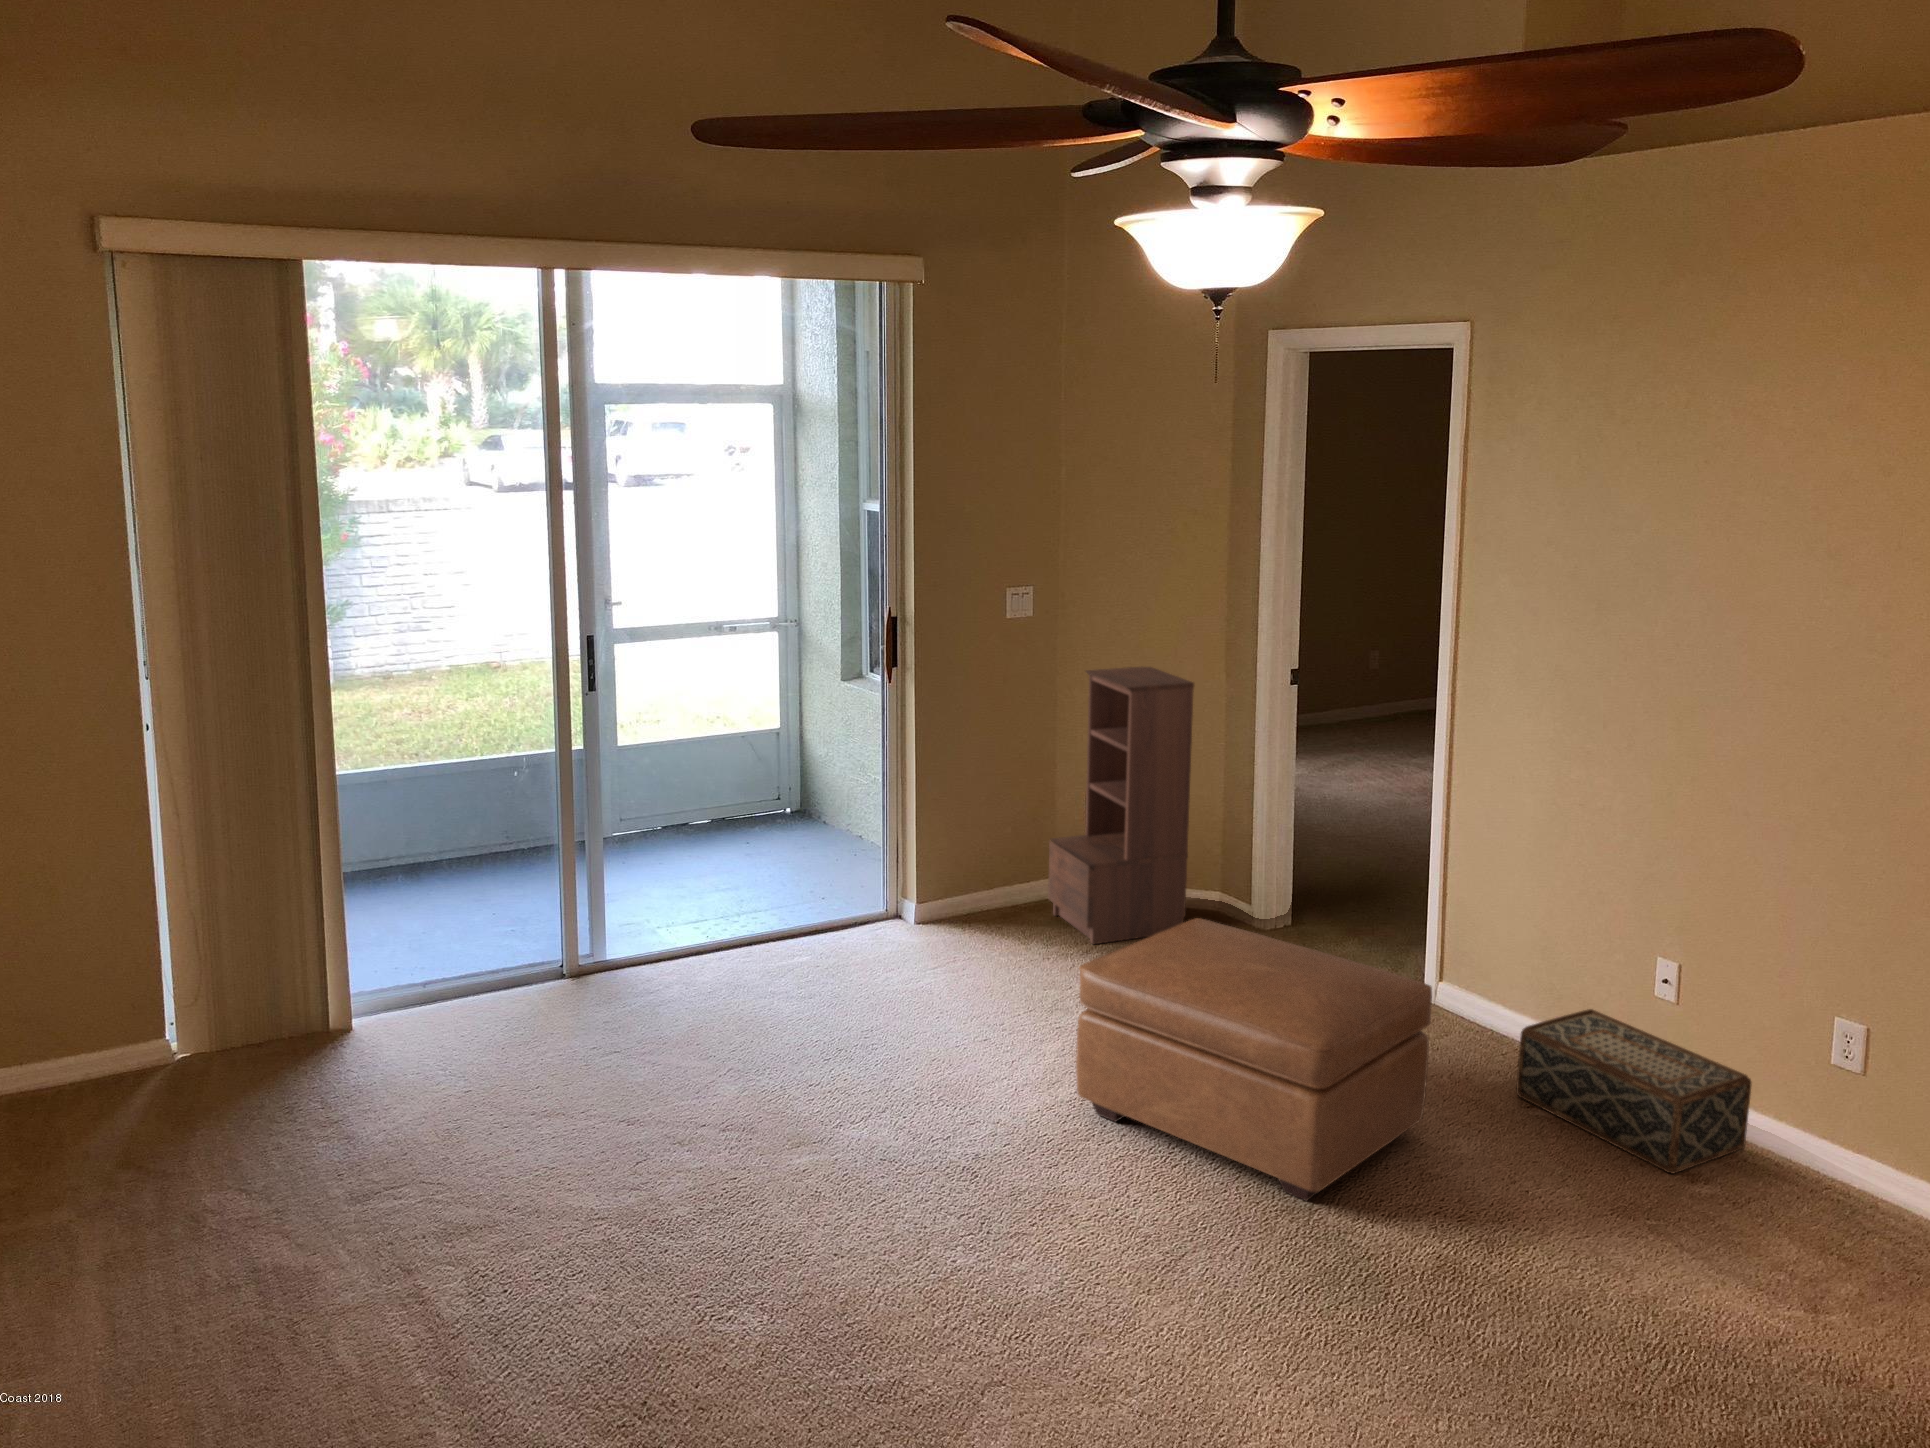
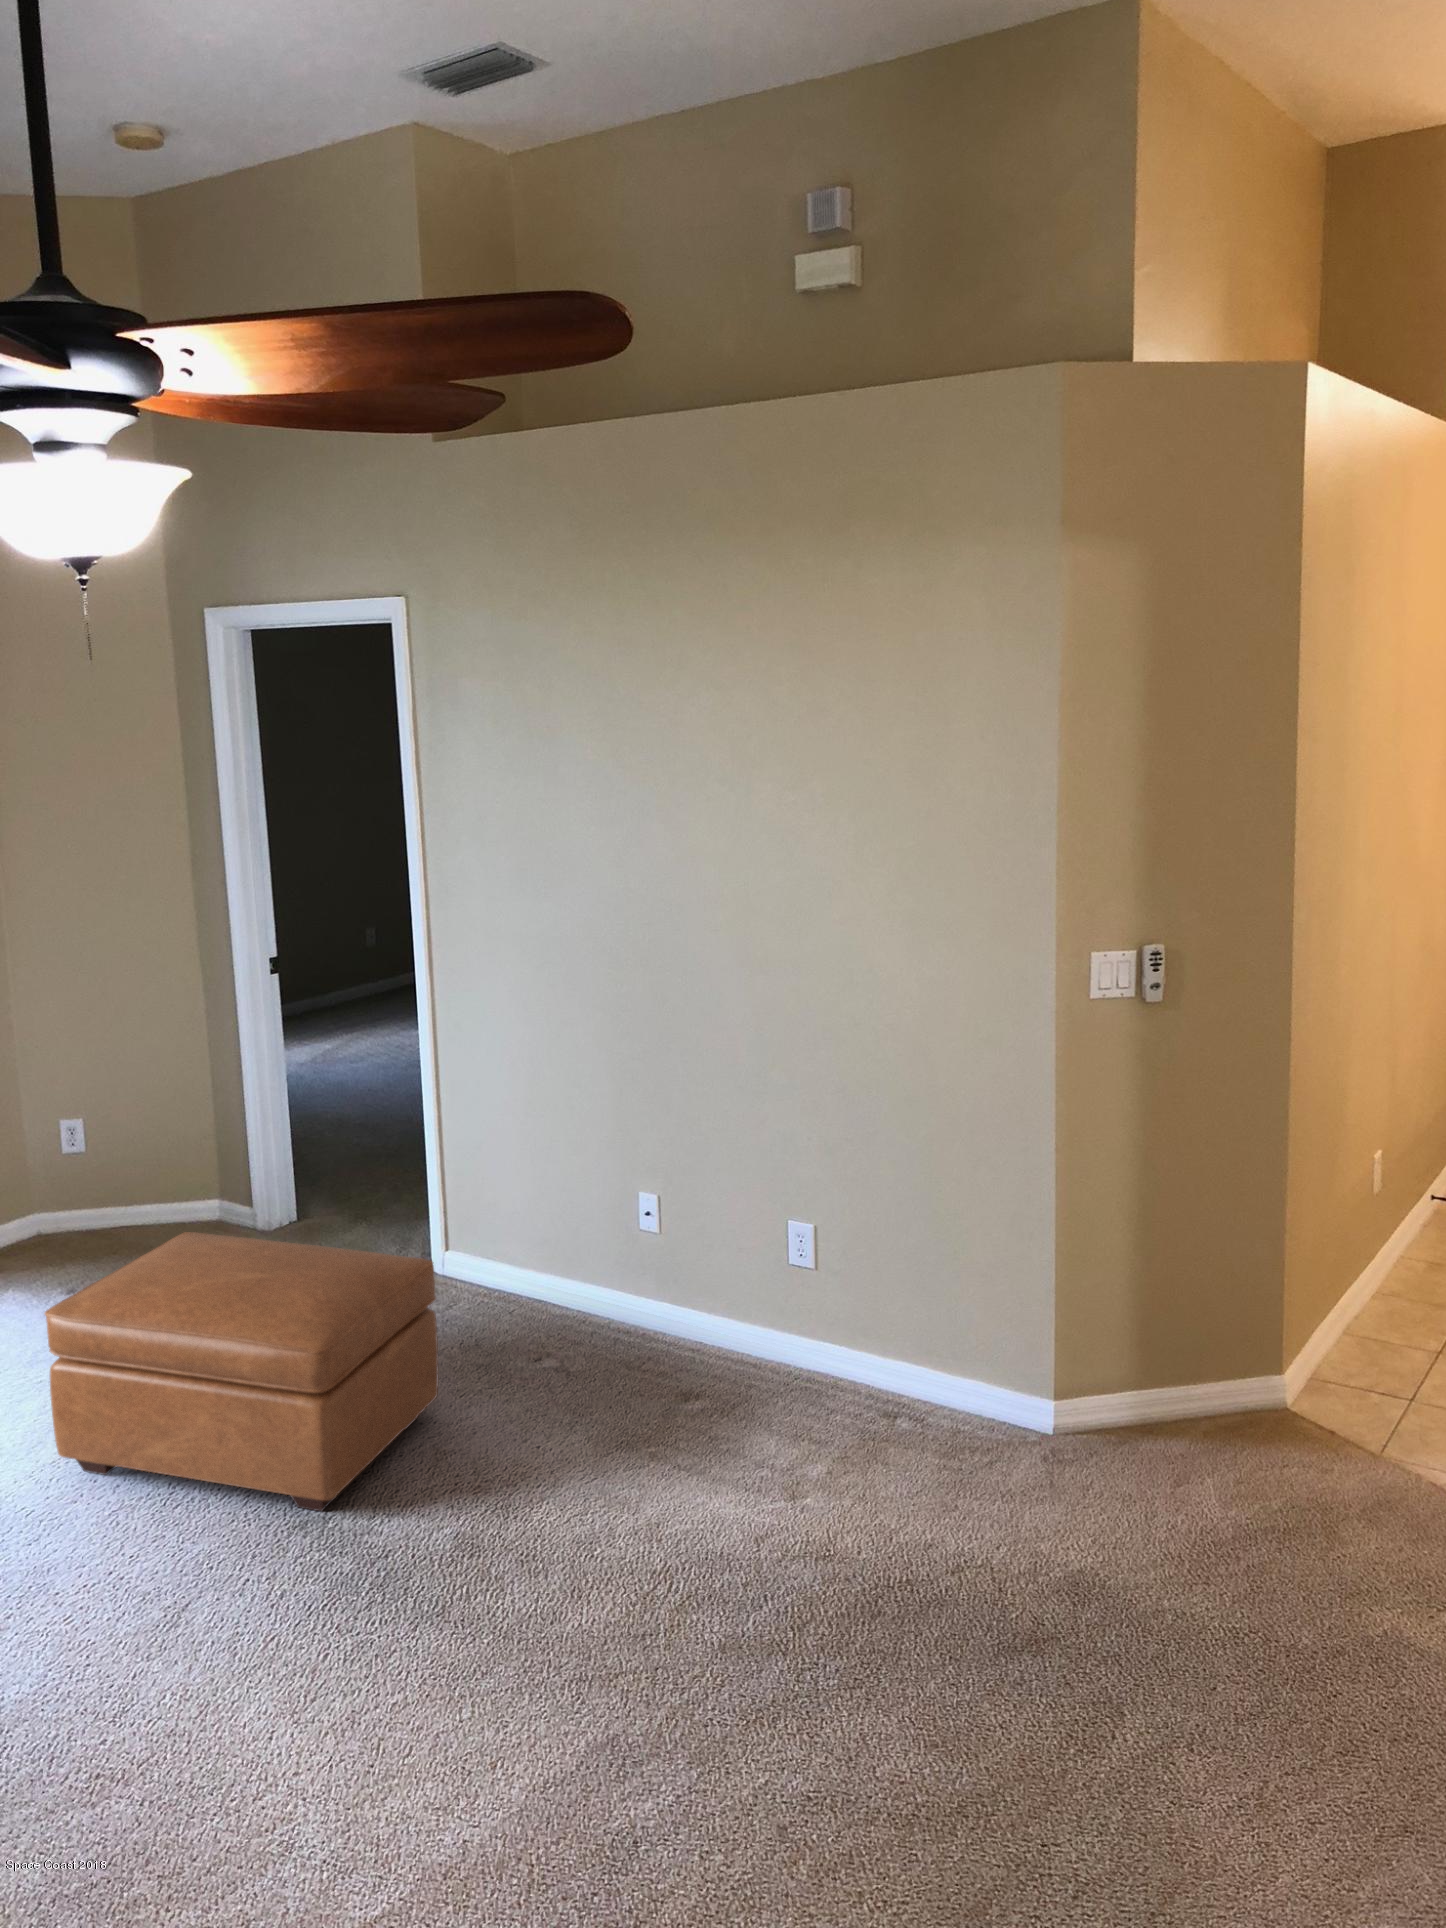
bookshelf: present [1048,666,1194,944] -> none [17,964,185,1278]
woven basket: present [1516,1009,1752,1173] -> none [527,1252,732,1396]

